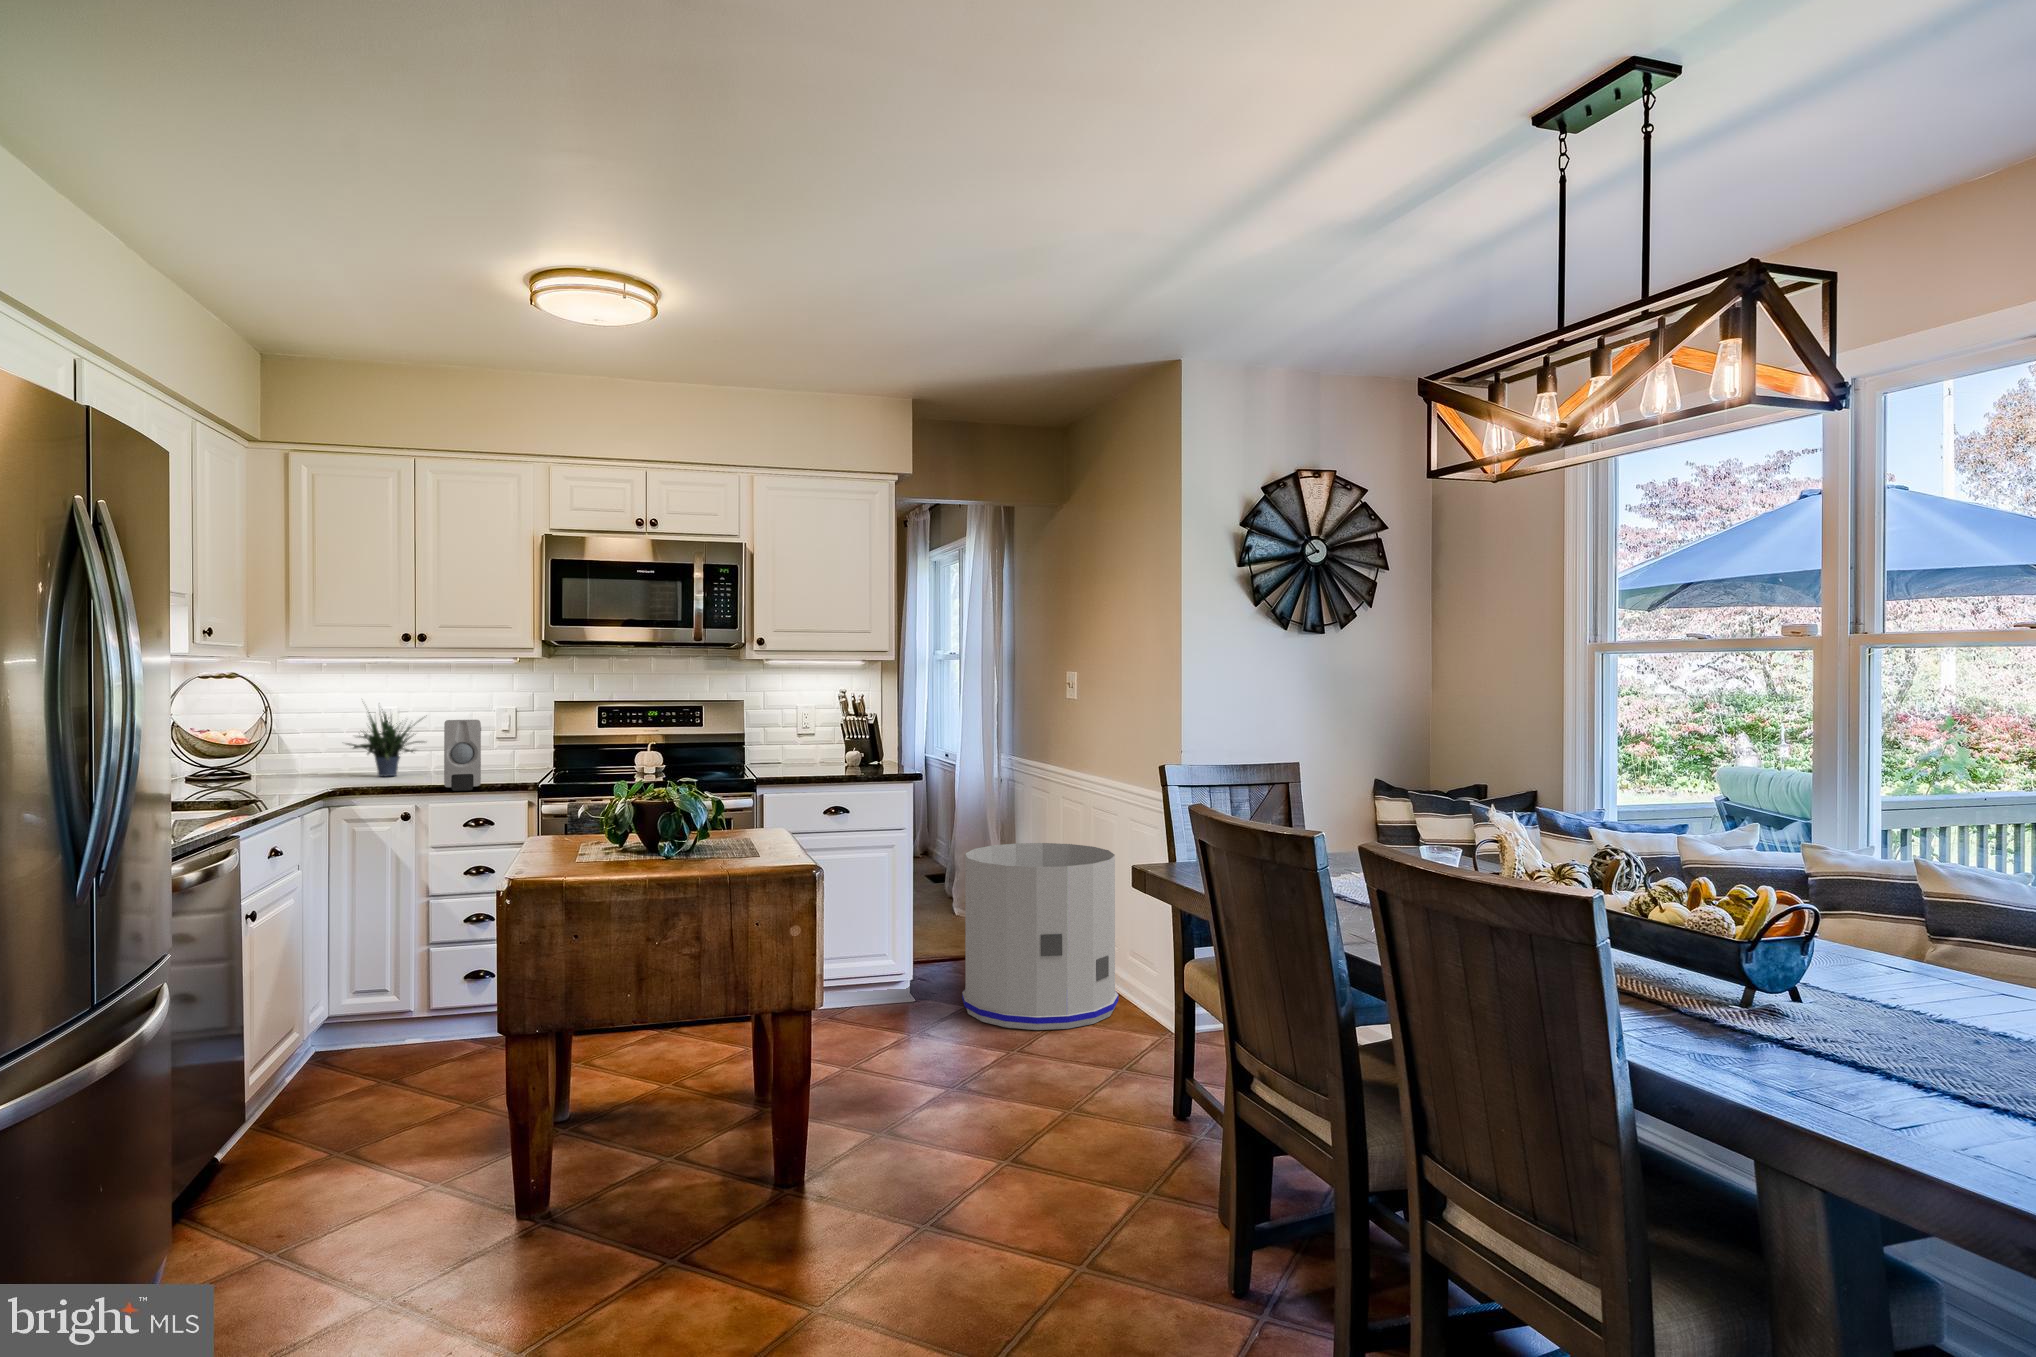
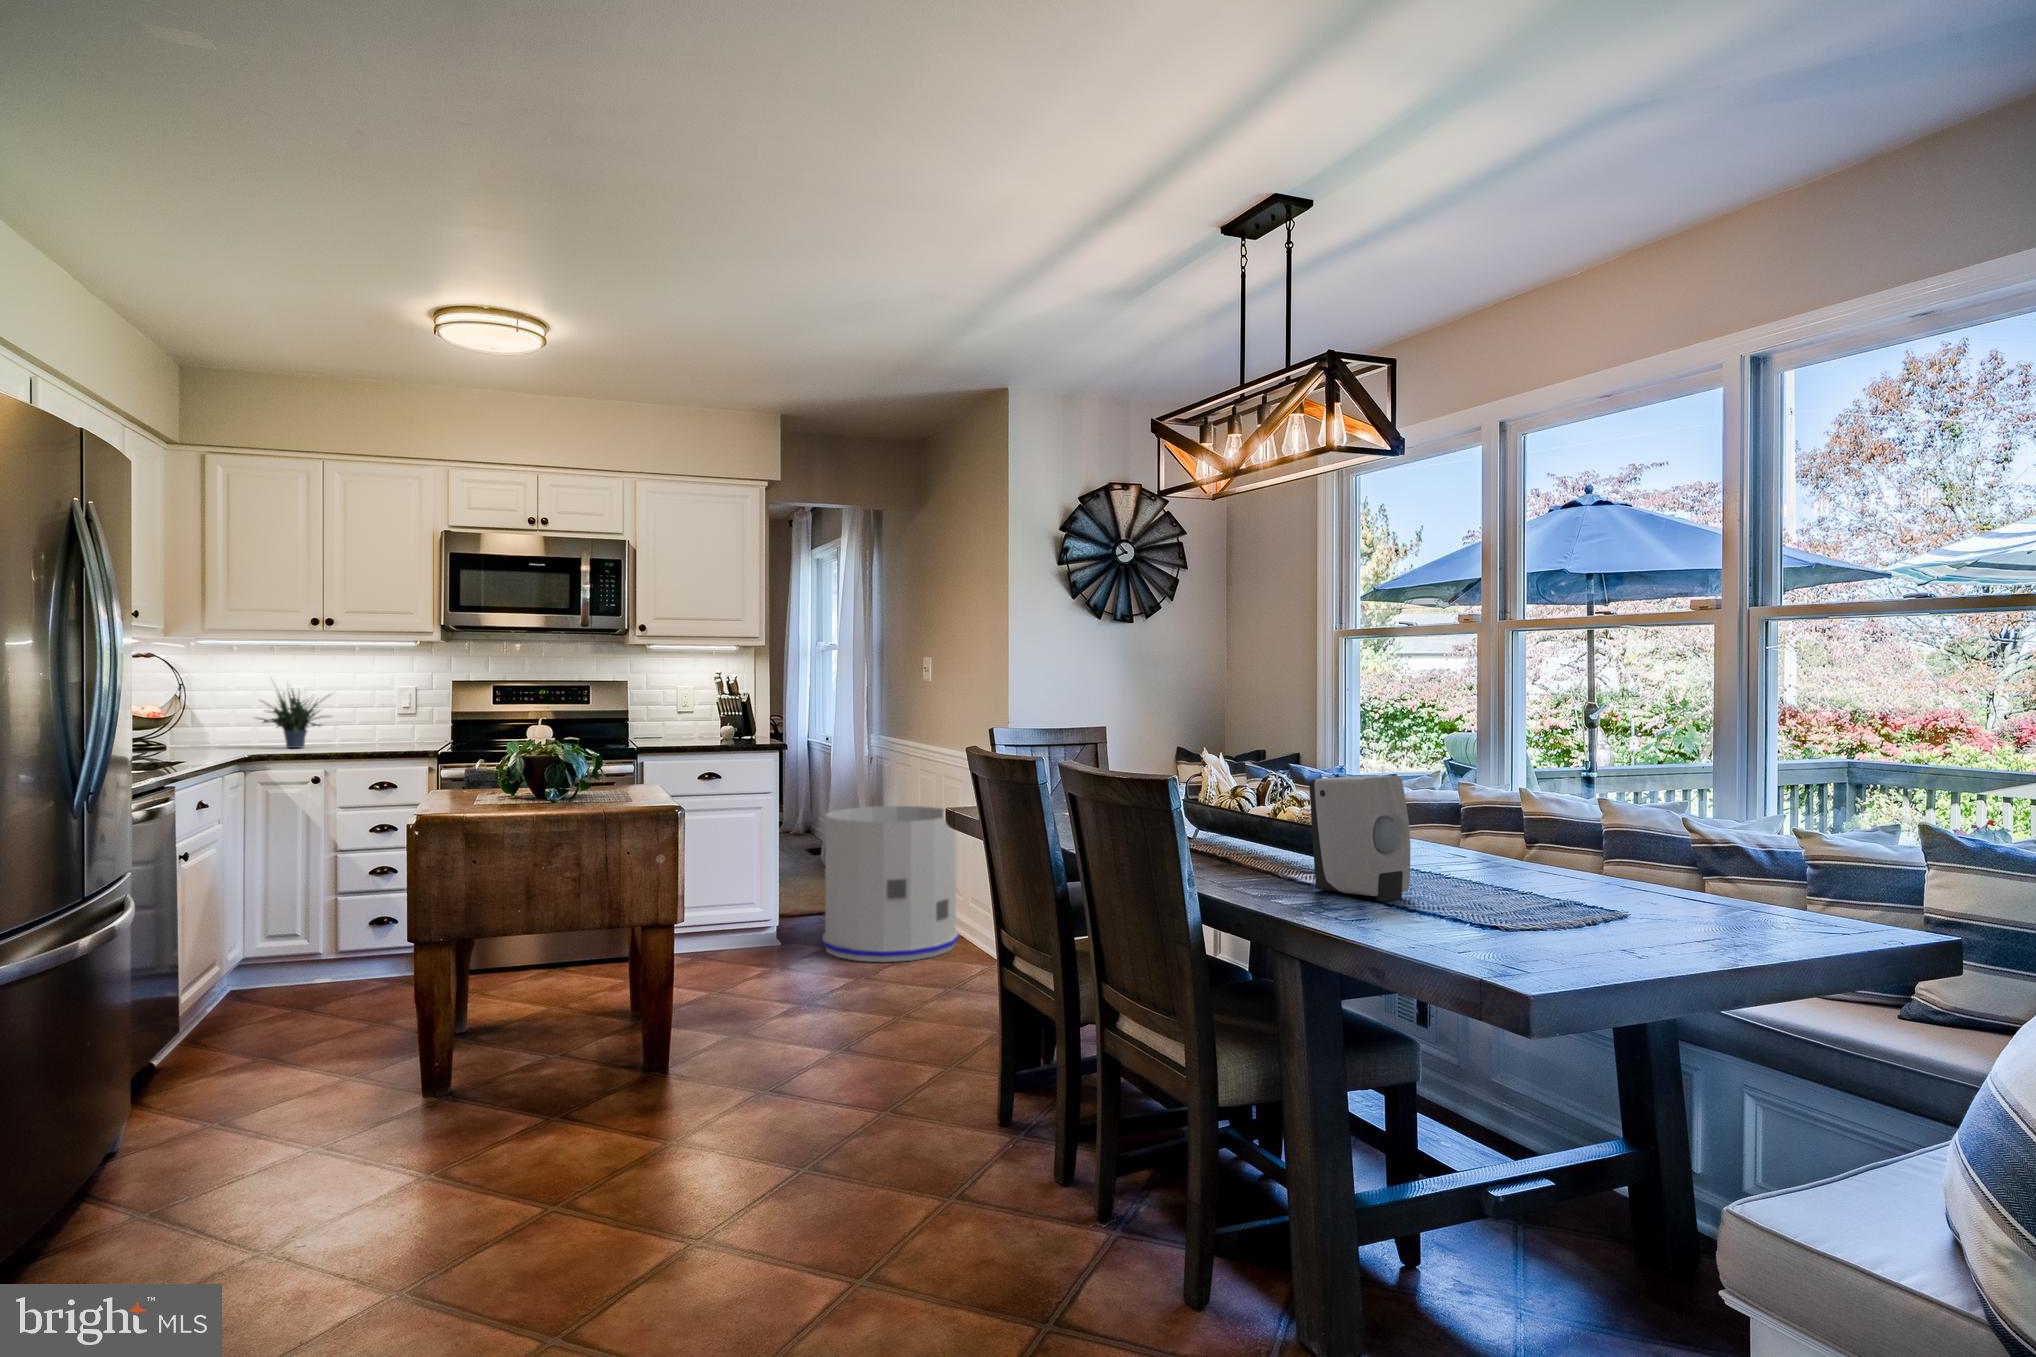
soap dispenser: present [444,720,481,791] -> present [1309,776,1410,901]

